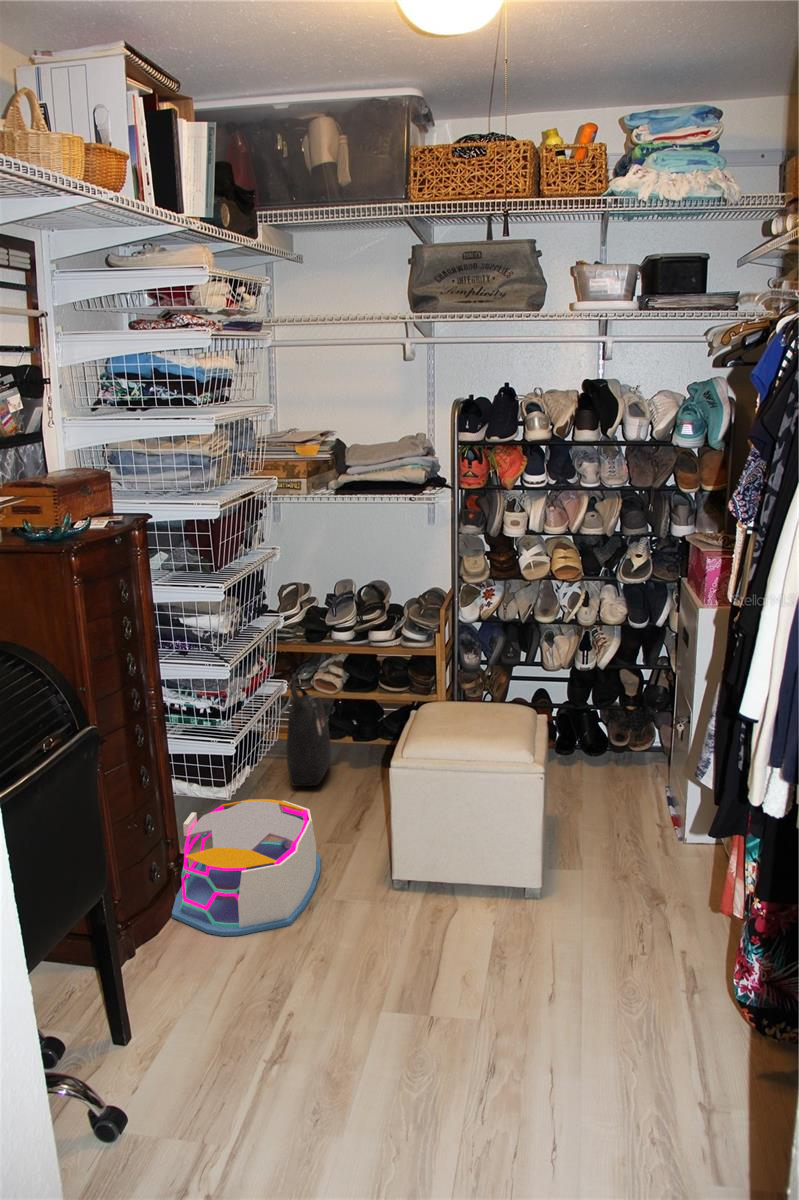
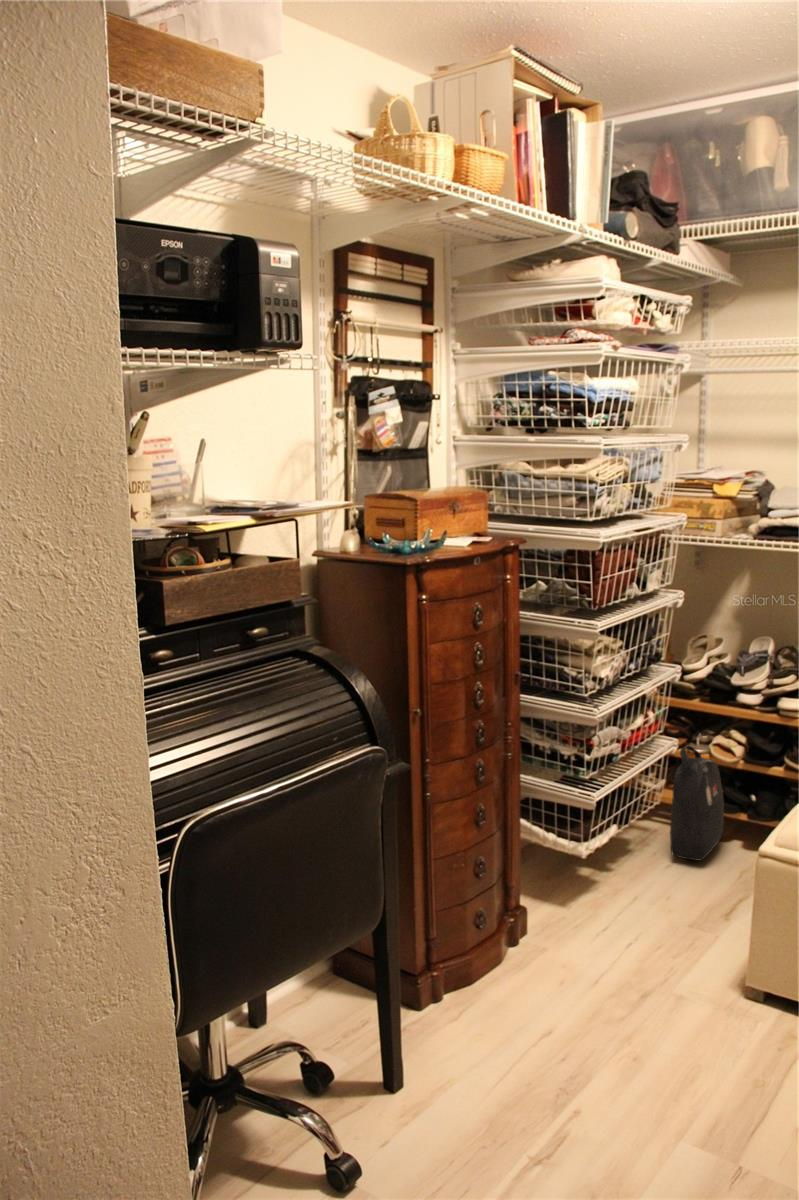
storage bin: present [172,799,320,936] -> none [493,867,684,1036]

